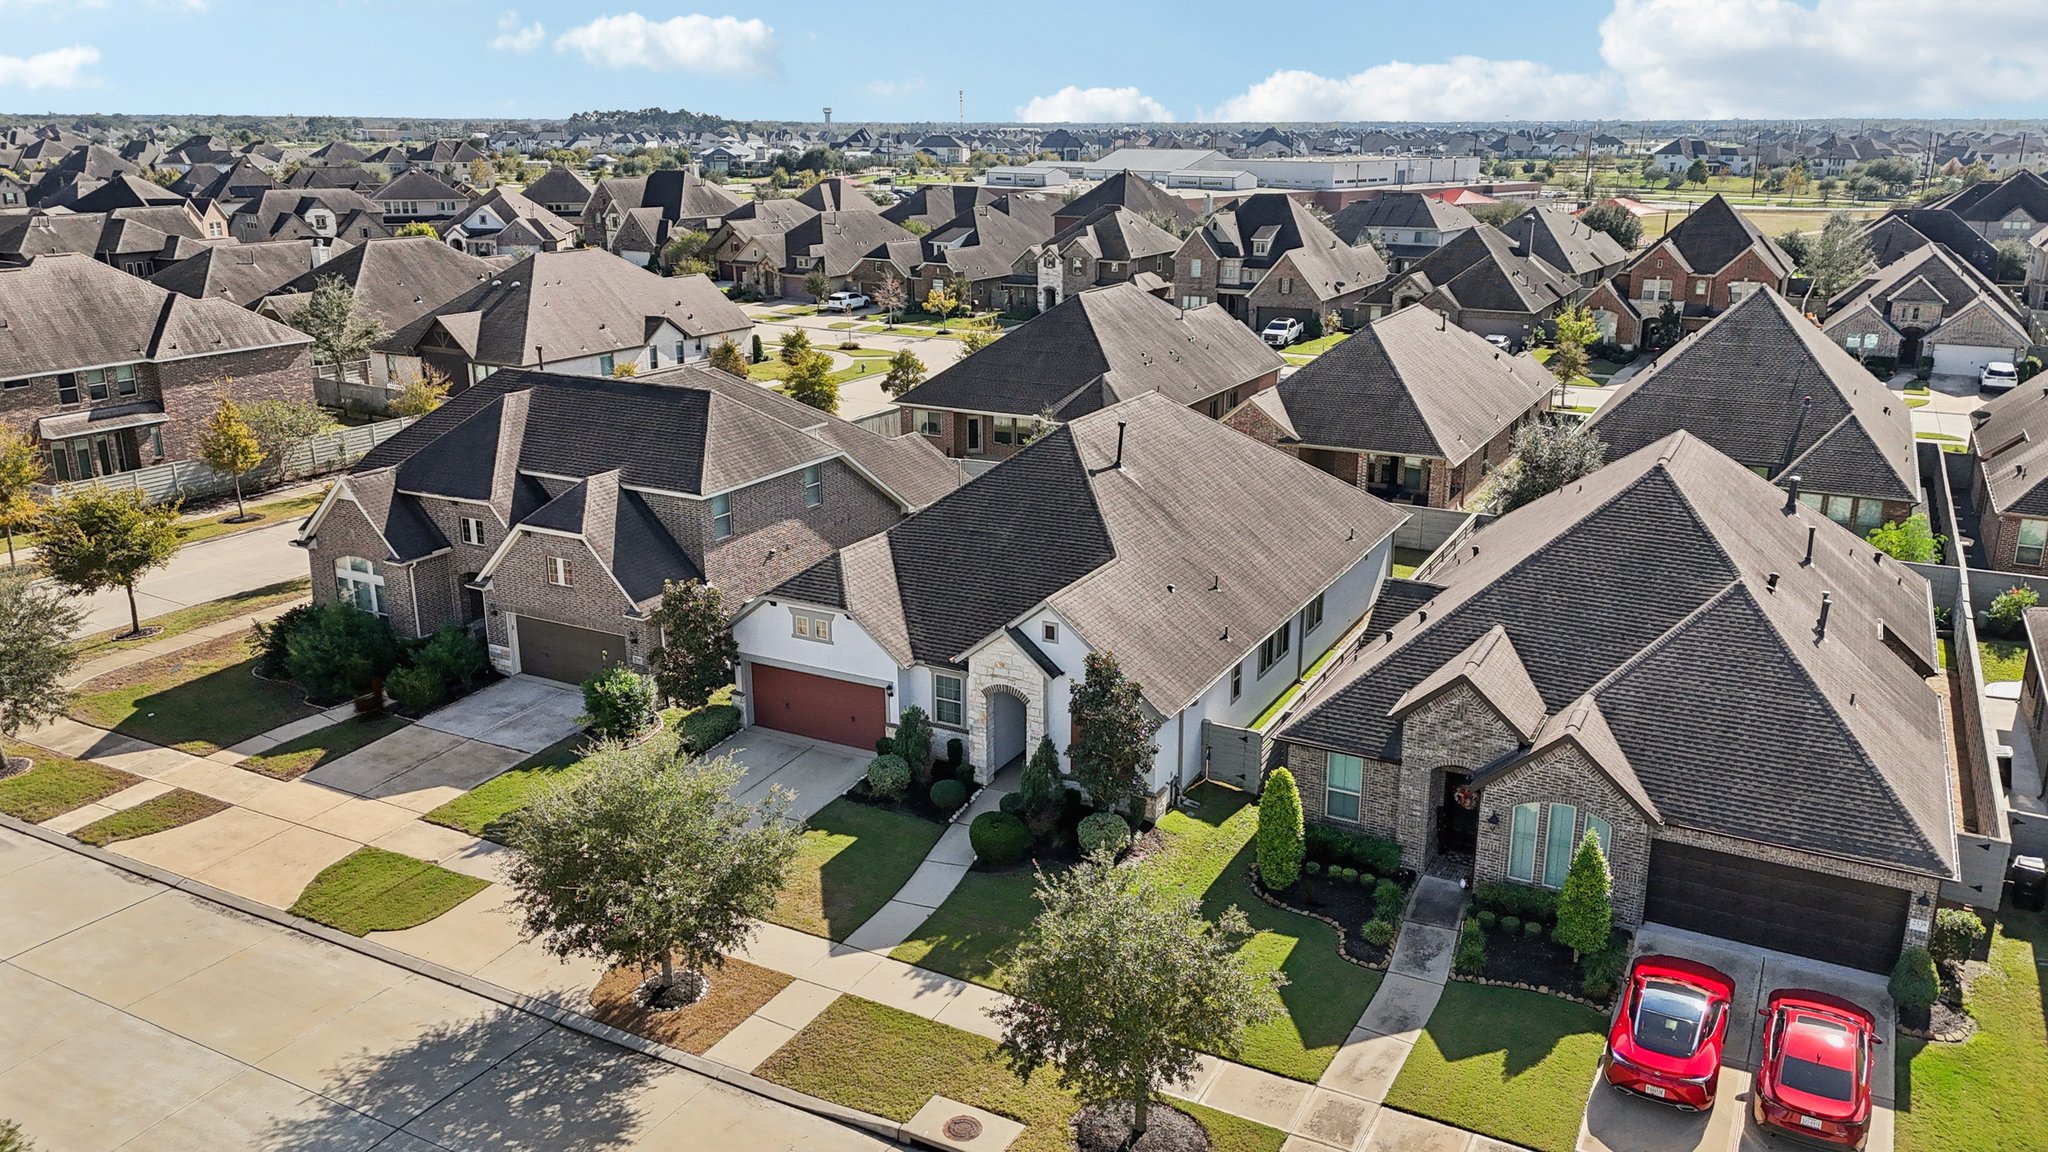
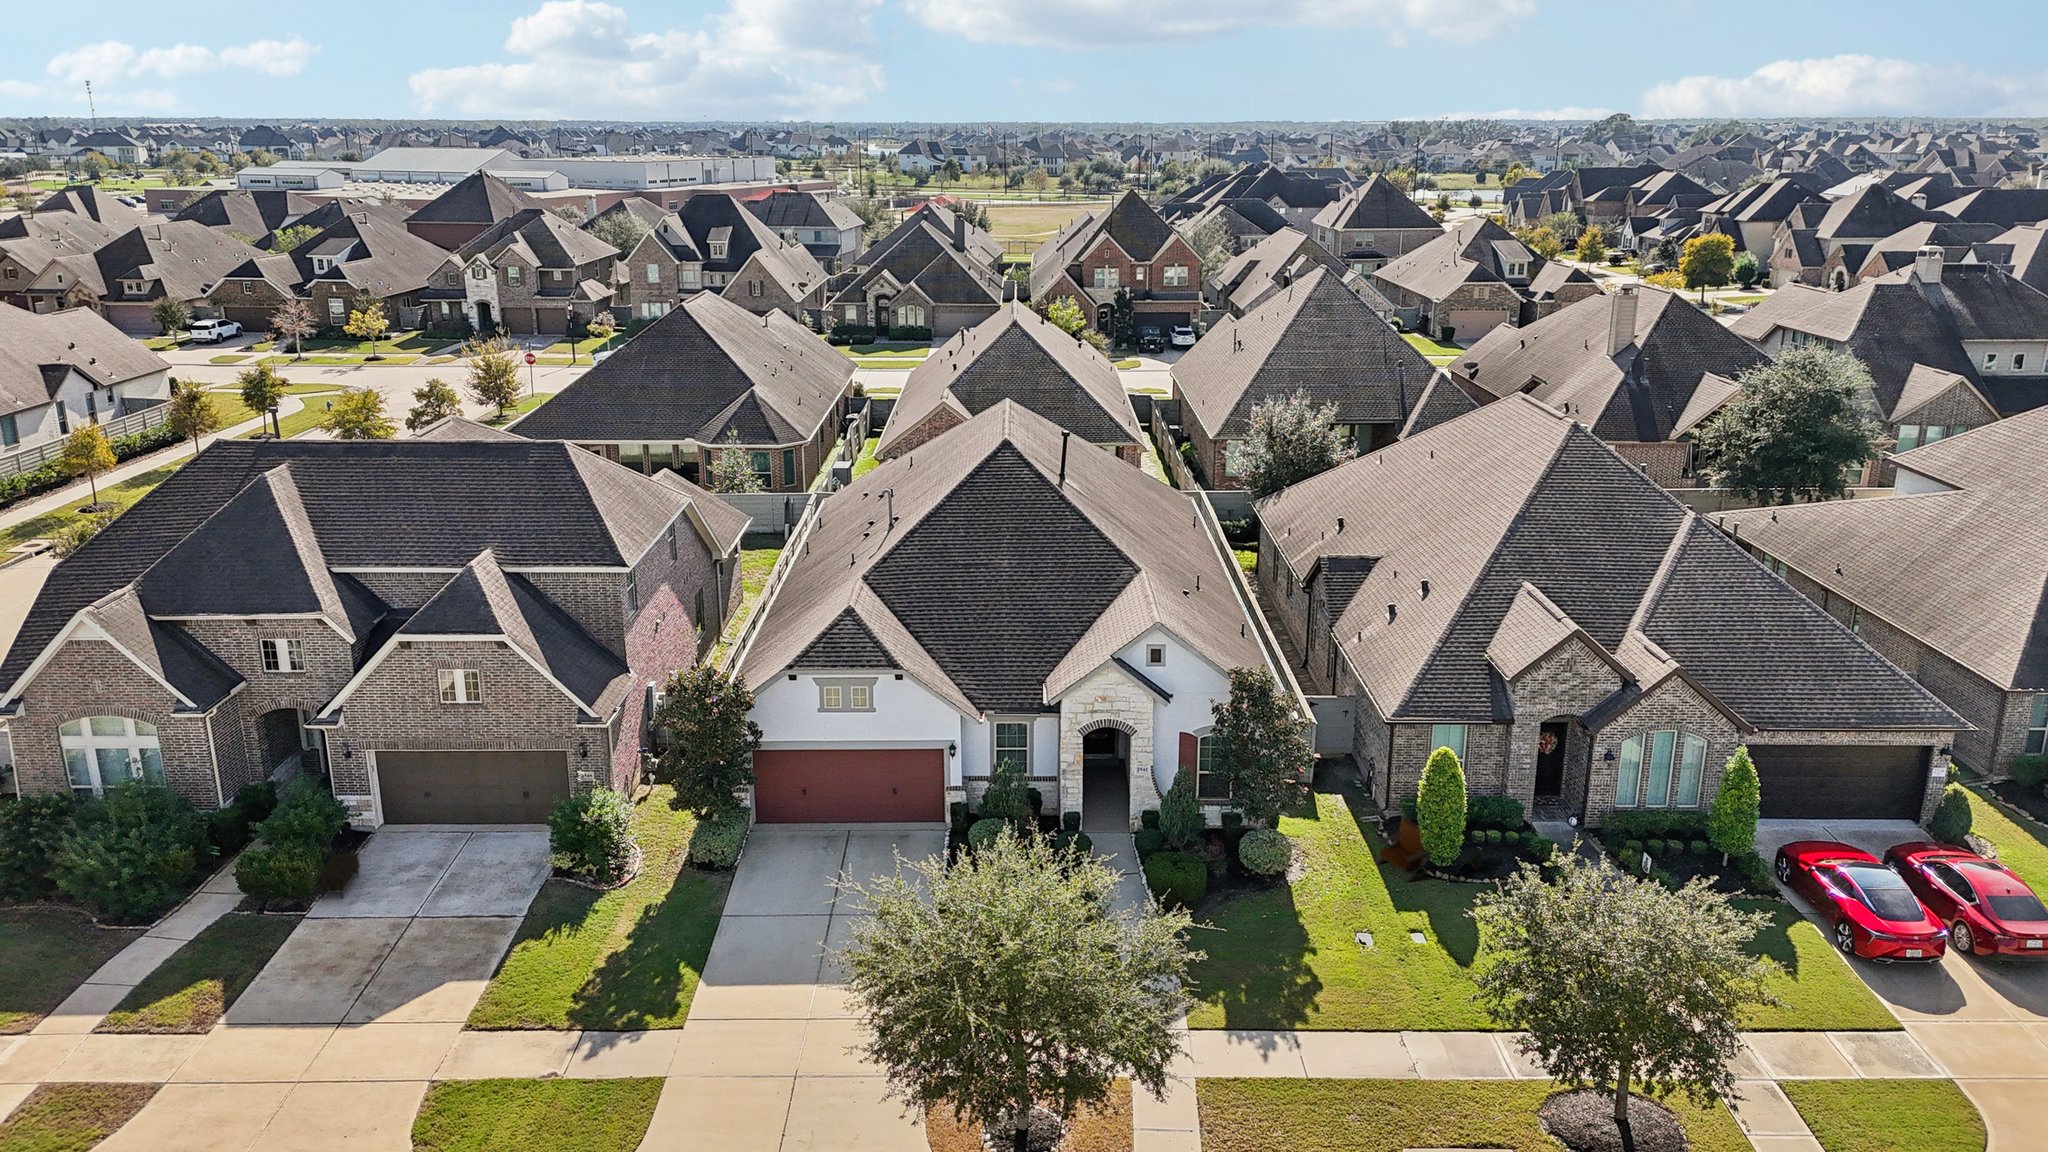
lounge chair: present [352,677,389,723] -> present [1375,819,1434,881]
bench: none [427,684,470,716] -> present [317,853,360,899]

